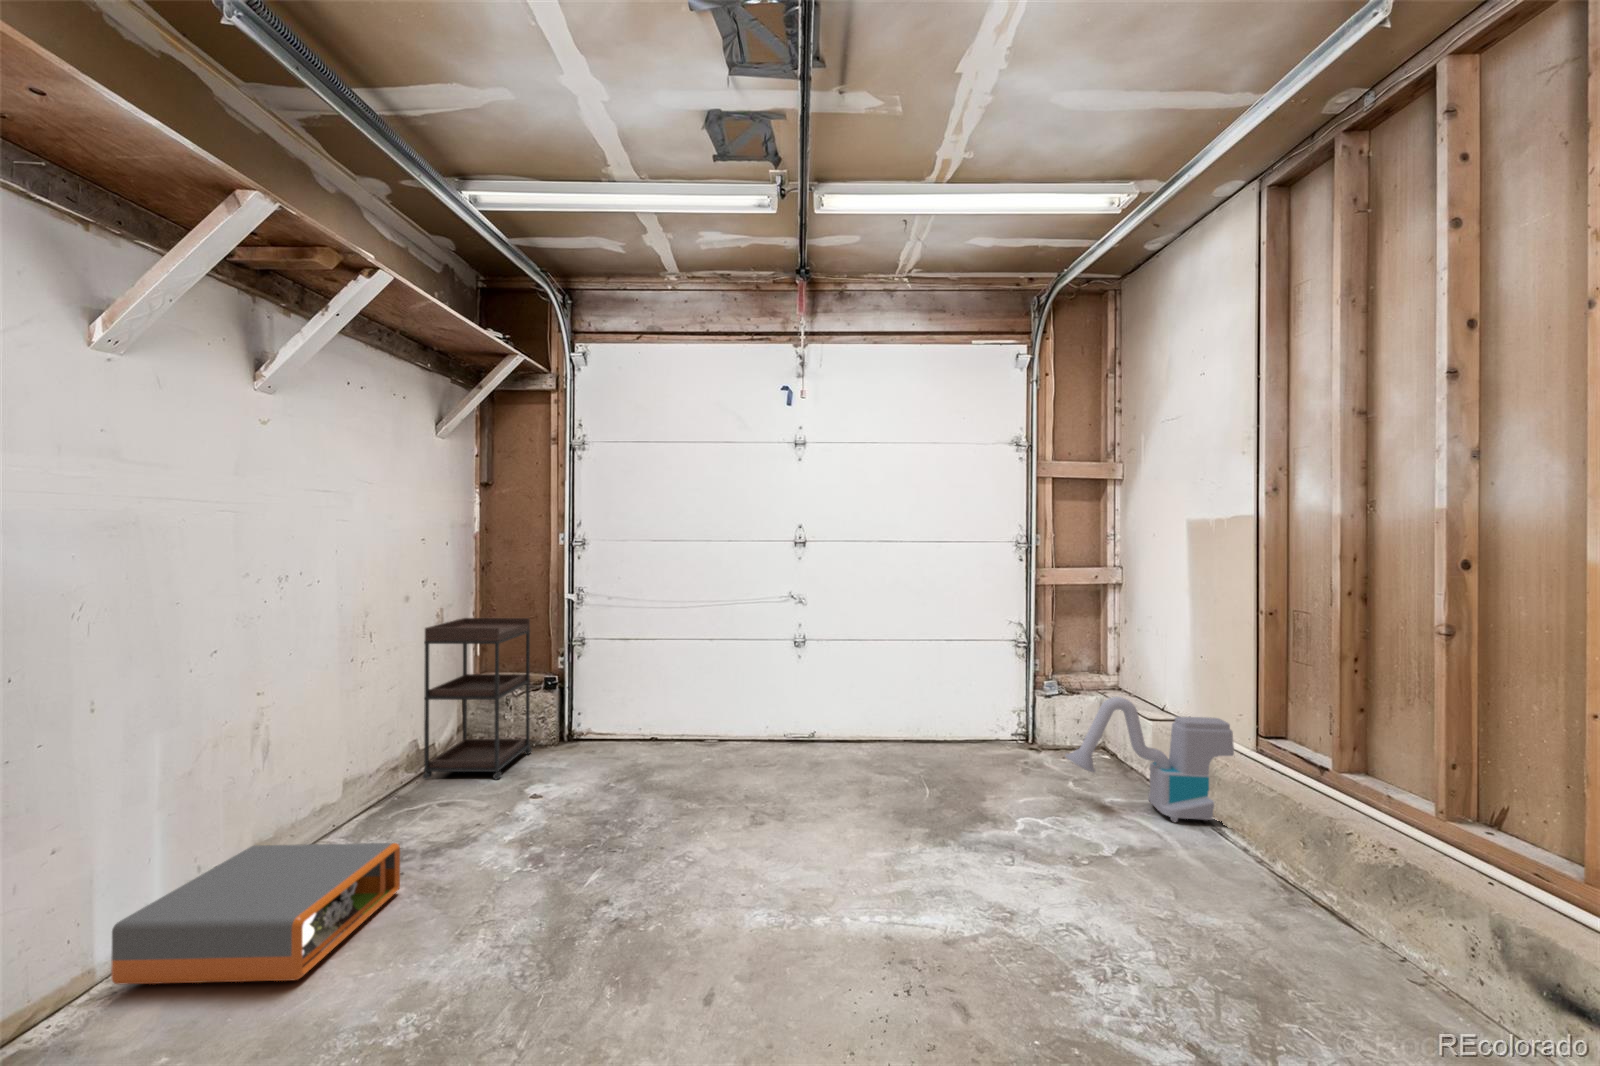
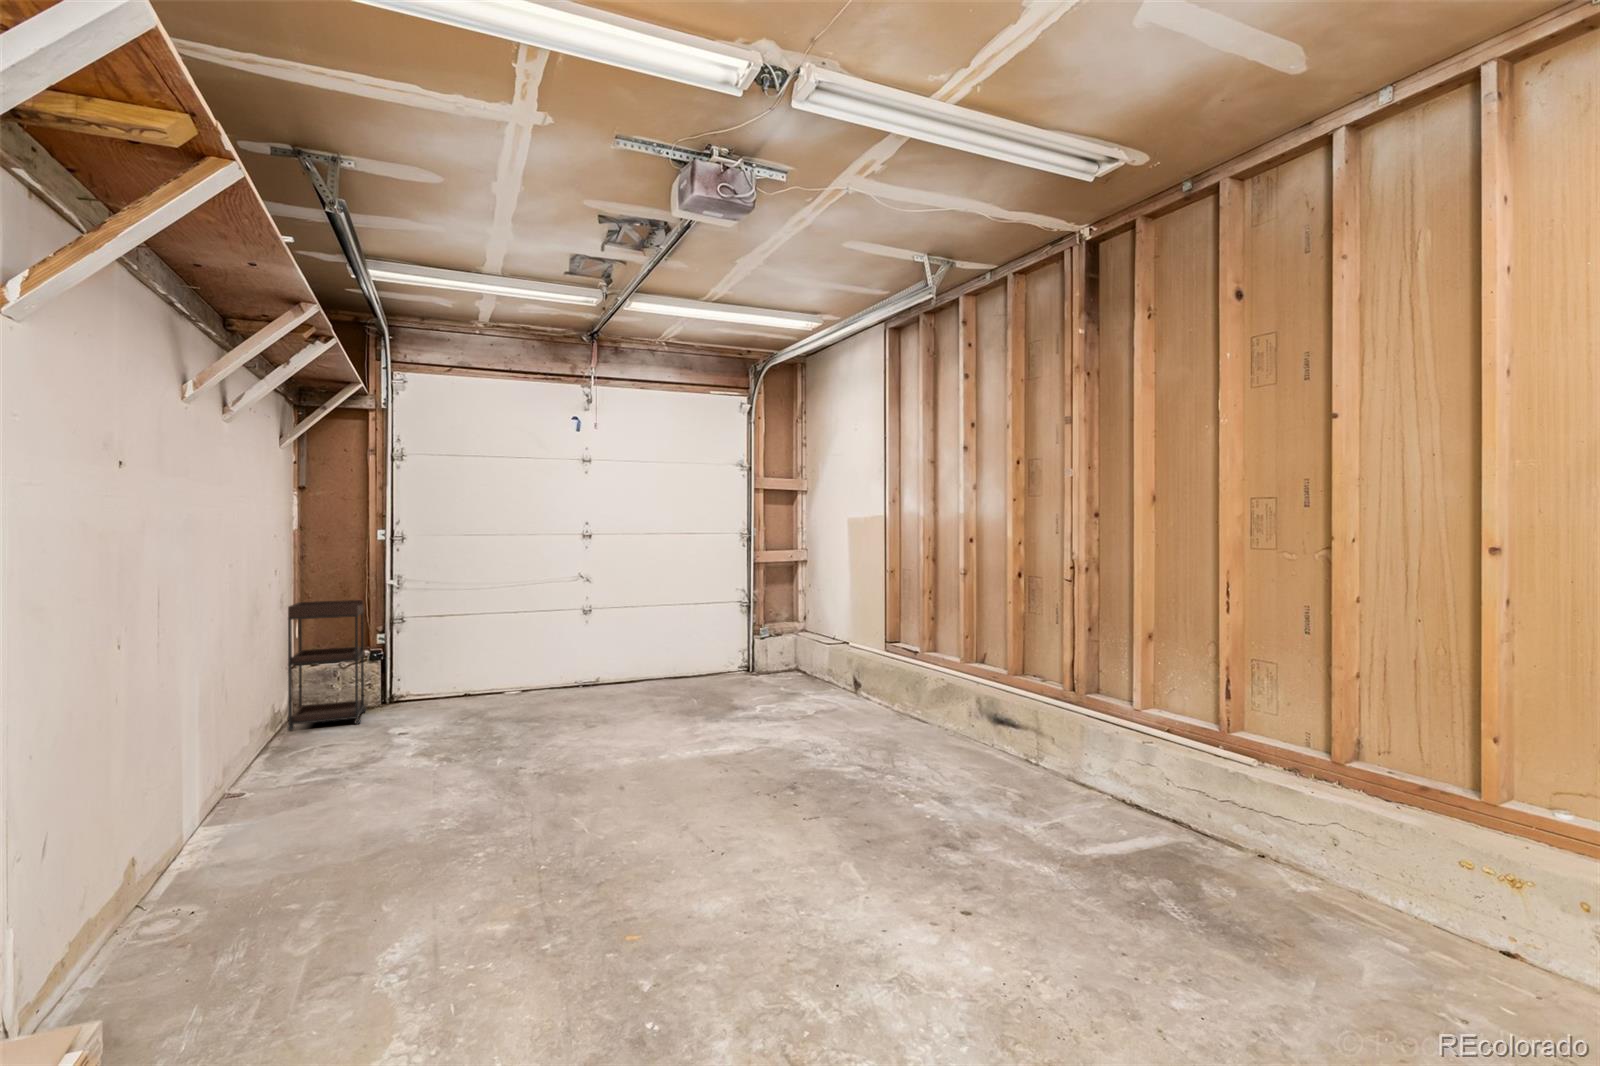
vacuum cleaner: present [1065,697,1234,822] -> none [773,622,863,690]
storage box: present [111,843,400,984] -> none [234,729,372,801]

